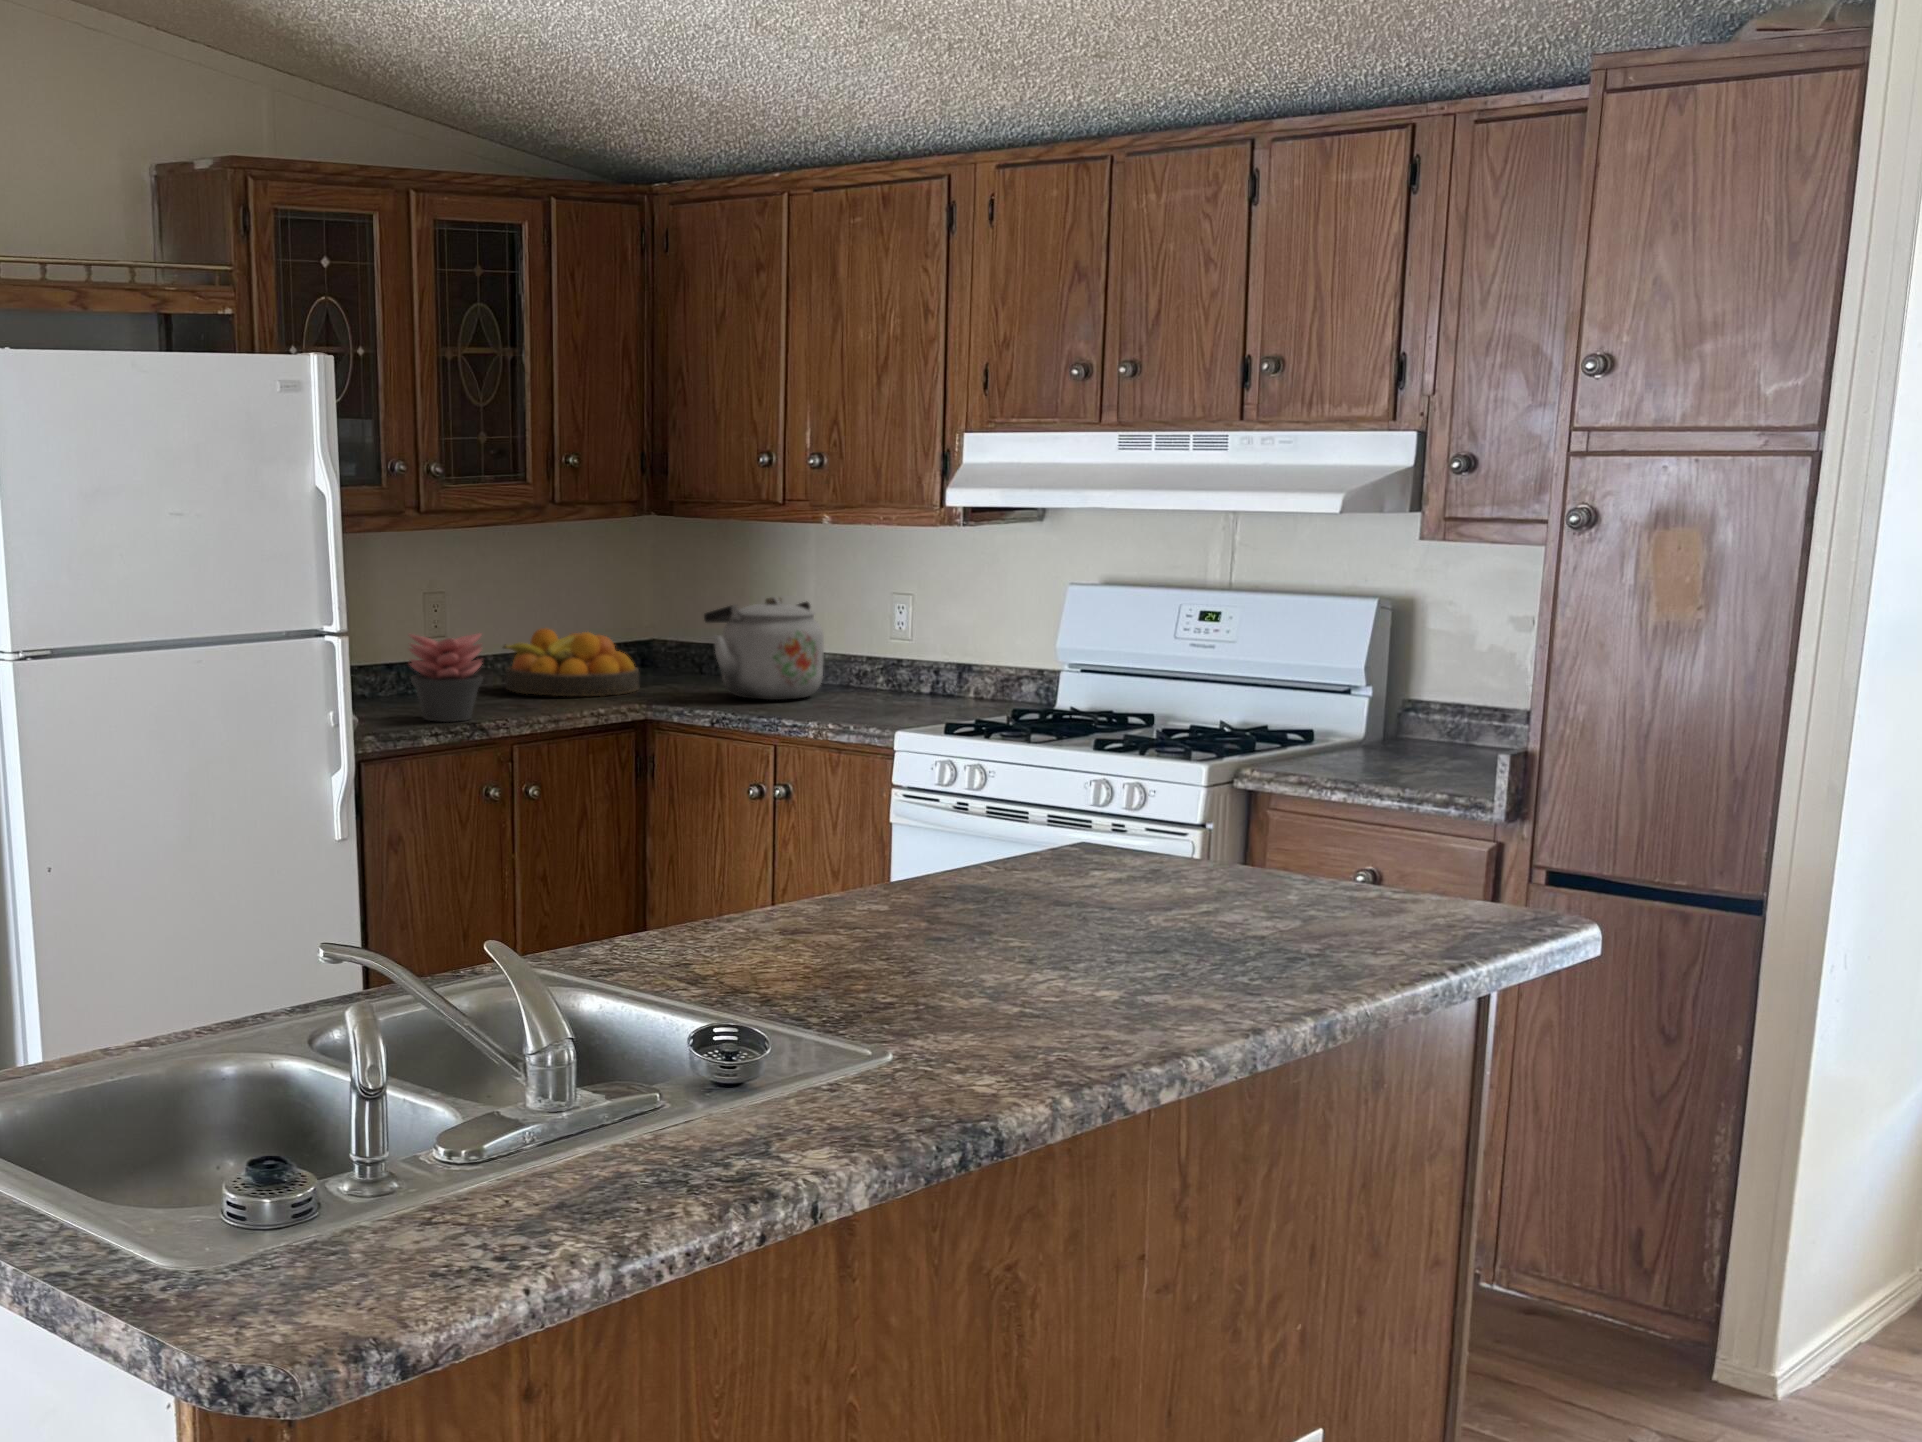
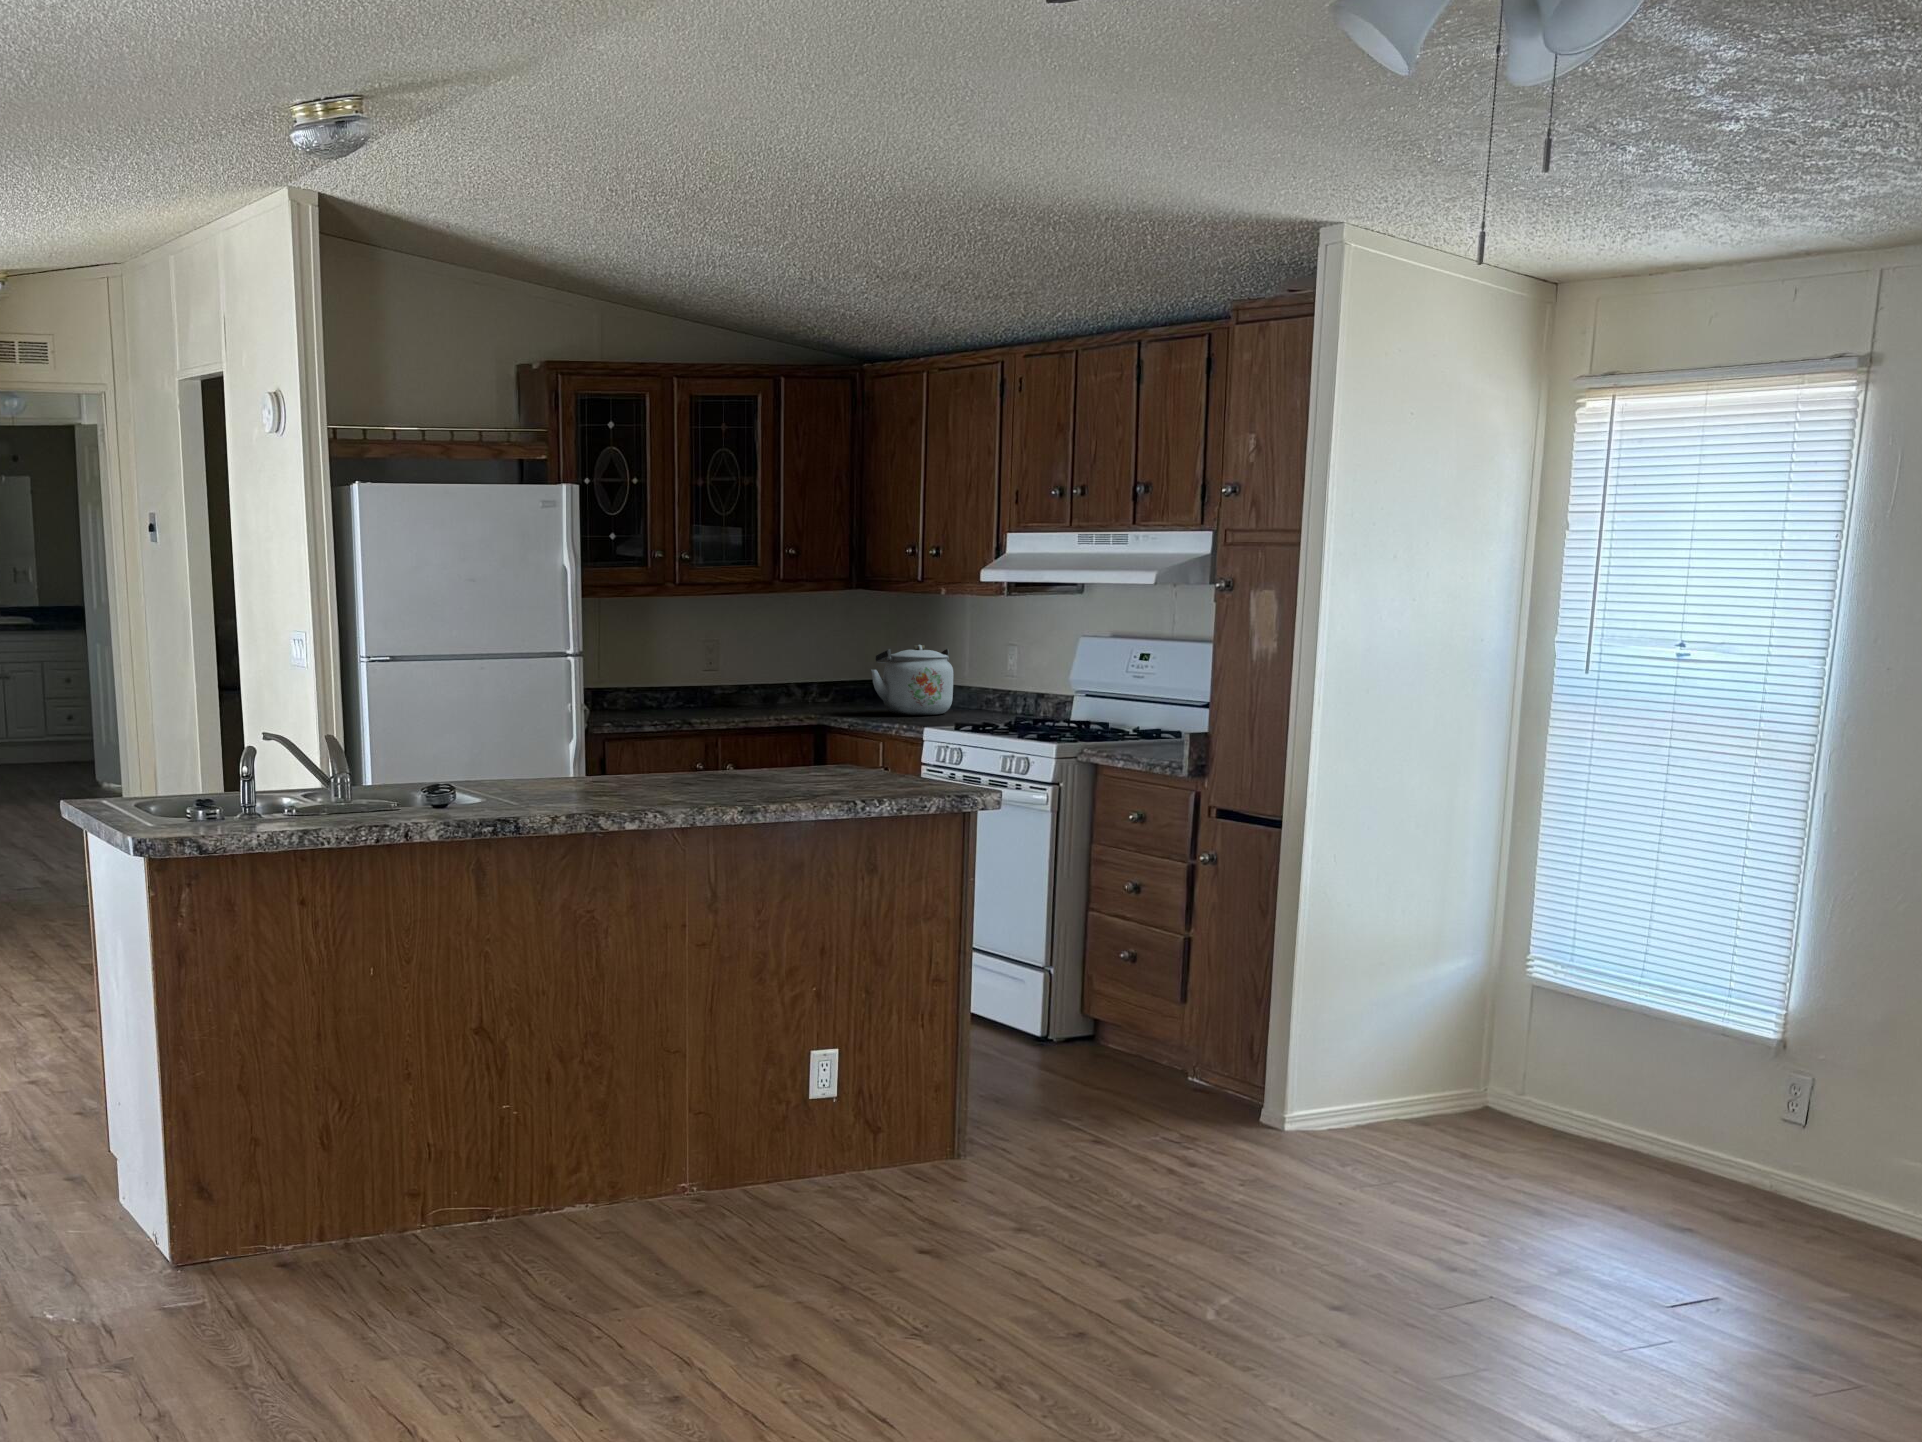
fruit bowl: present [504,628,639,696] -> none [756,666,848,711]
succulent plant: present [409,633,483,722] -> none [660,663,713,720]

